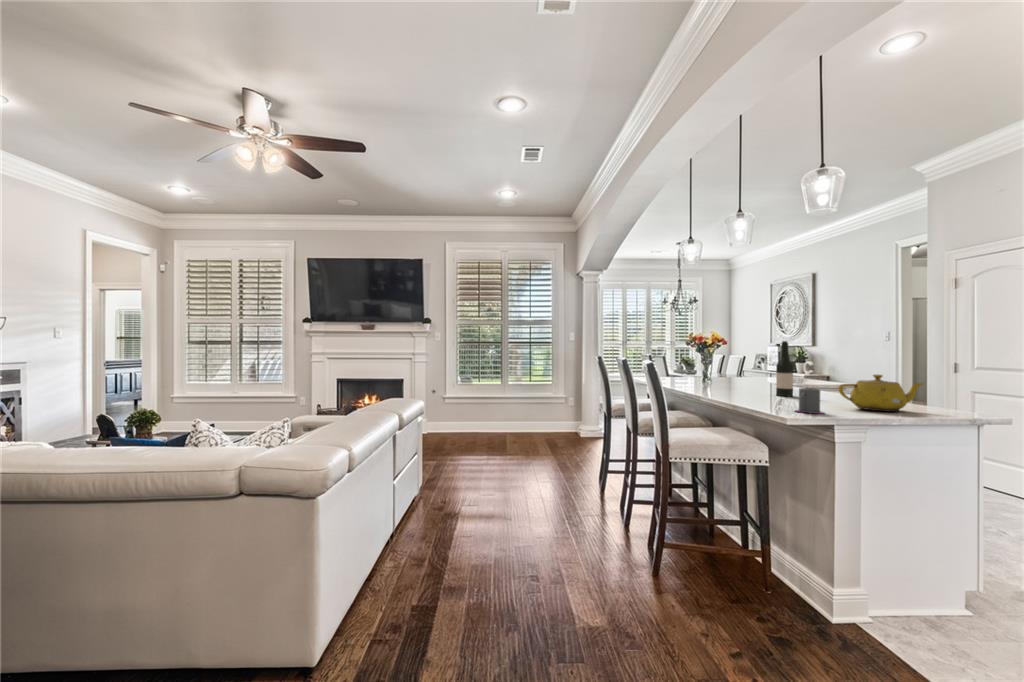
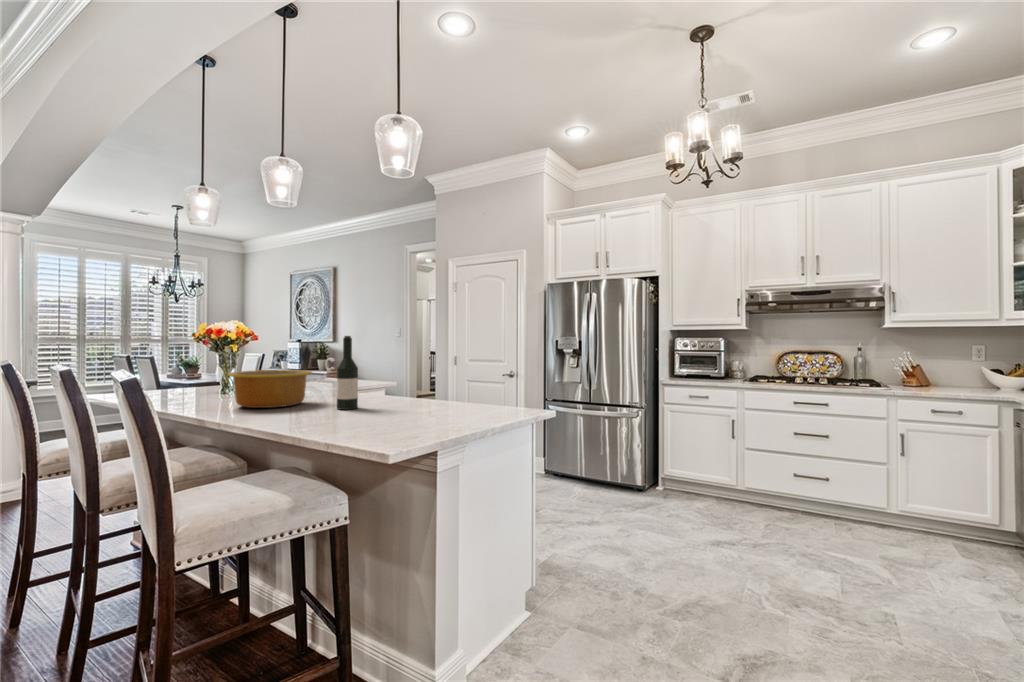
bowl: none [703,365,761,390] -> present [228,370,312,408]
teapot: present [838,375,923,411] -> none [426,376,500,420]
mug: present [795,388,824,414] -> none [386,402,424,439]

